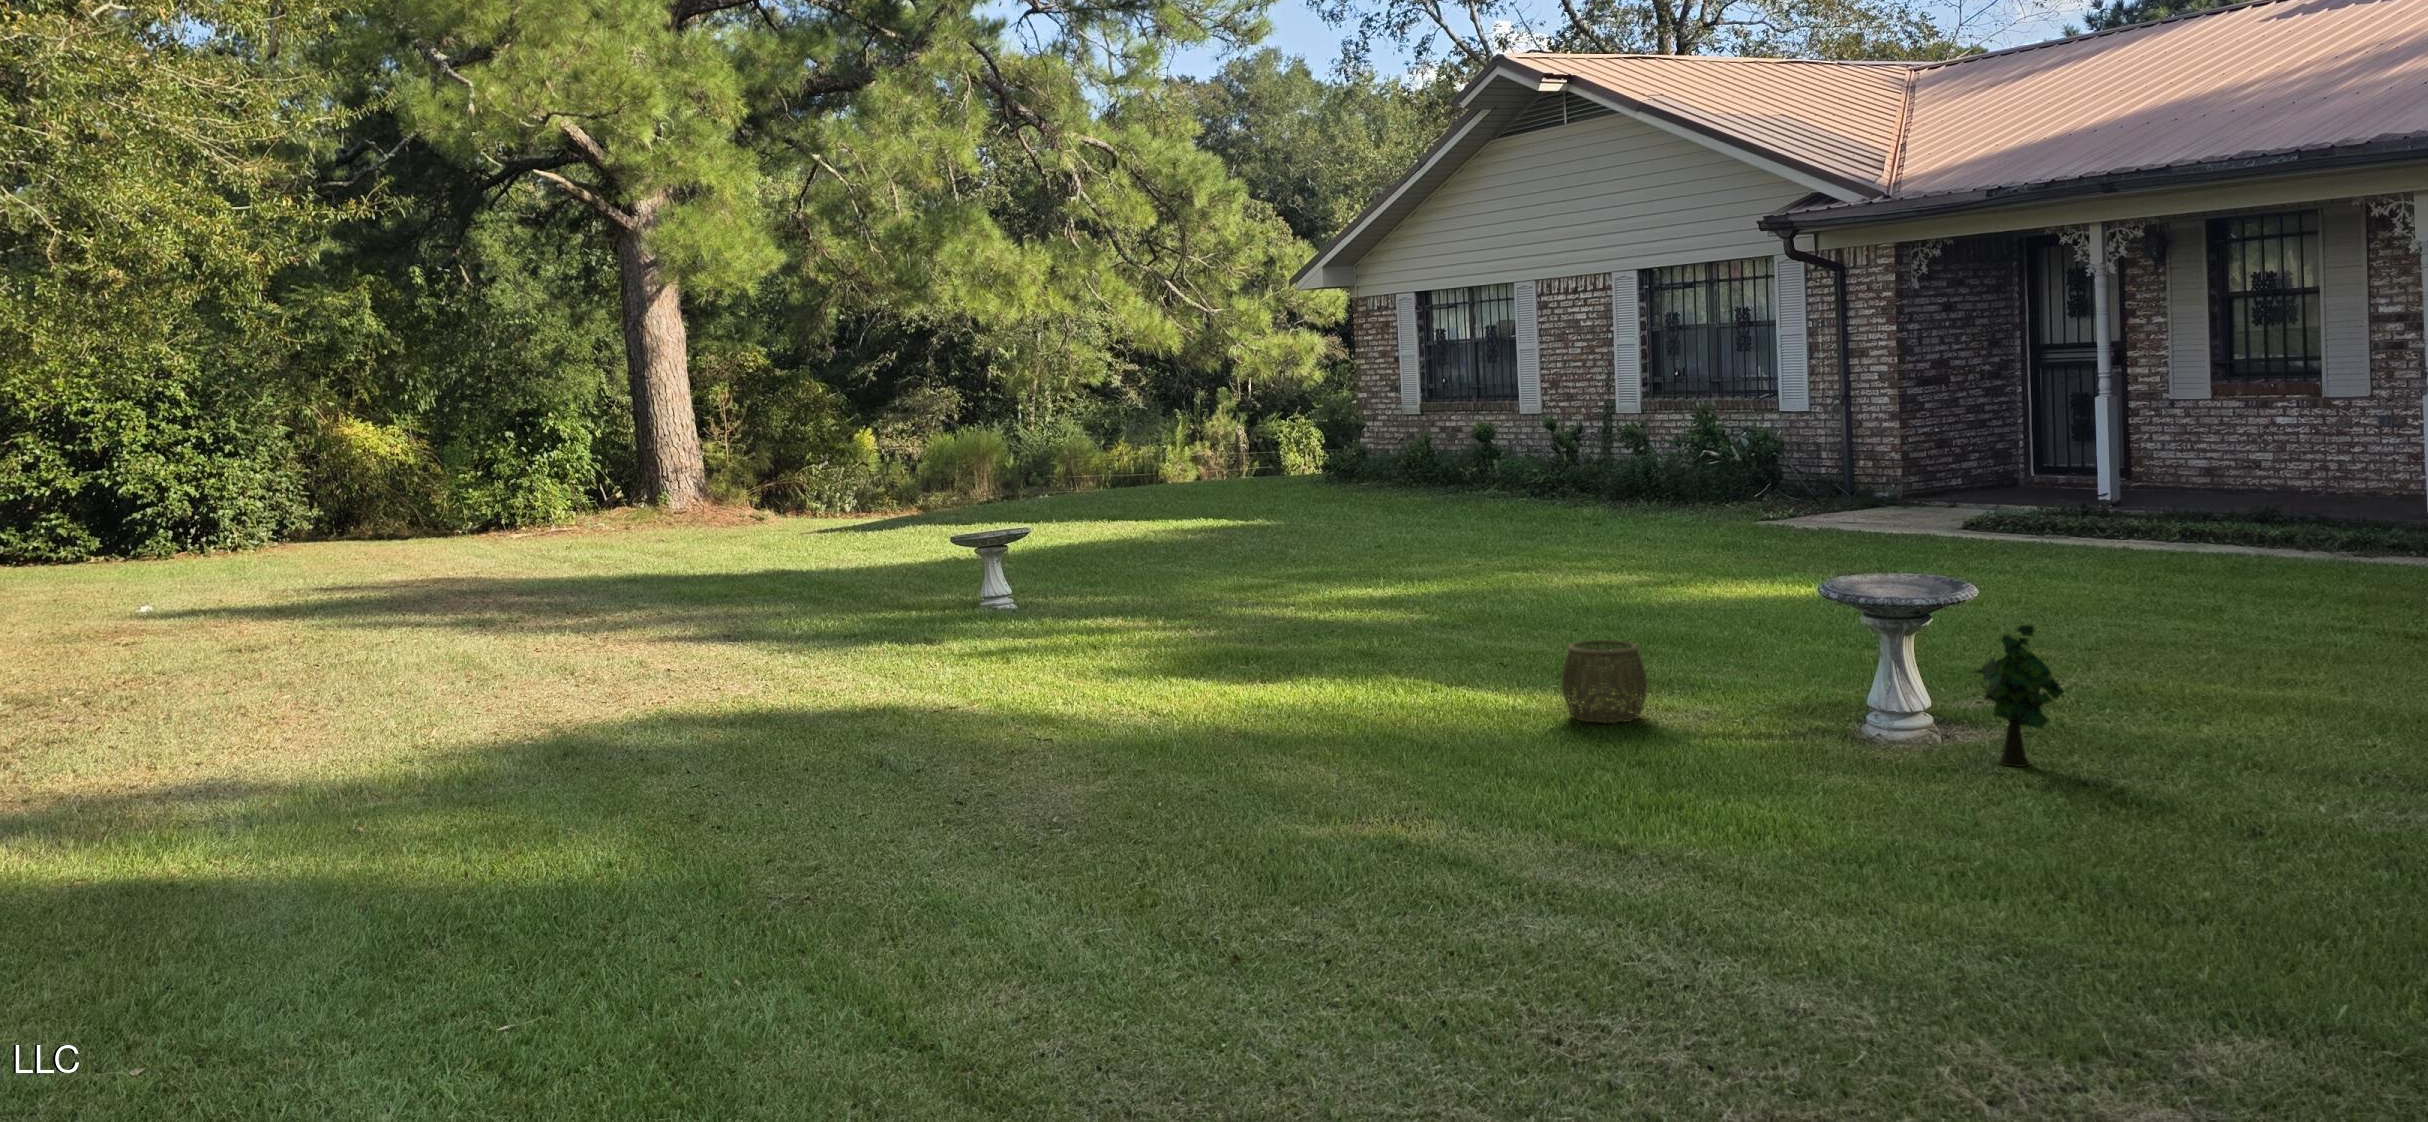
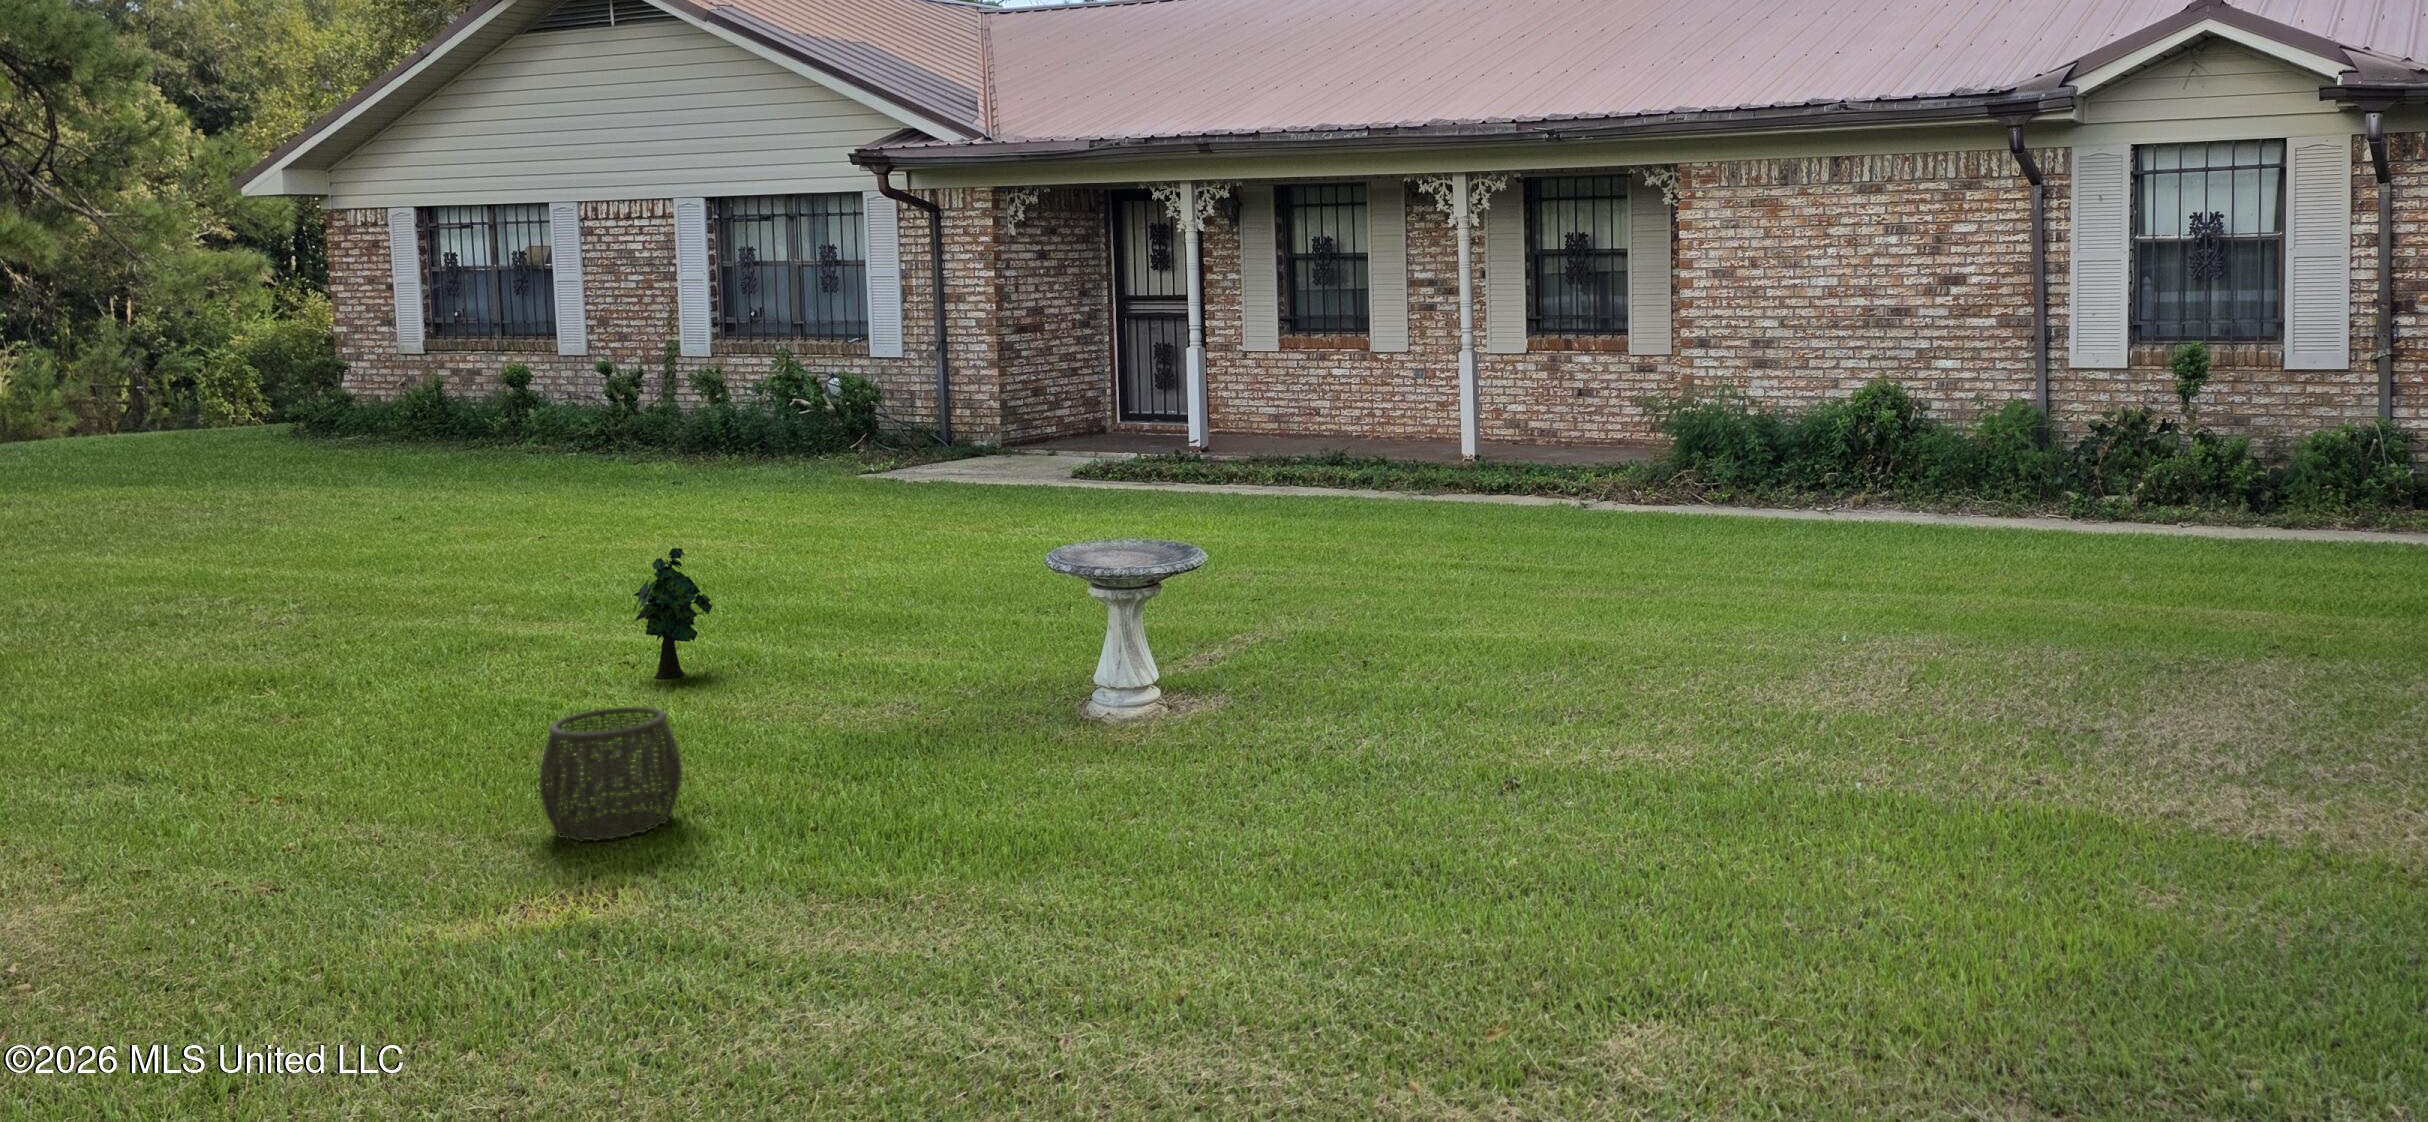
decorative plant: present [1975,625,2064,767] -> present [633,548,712,679]

